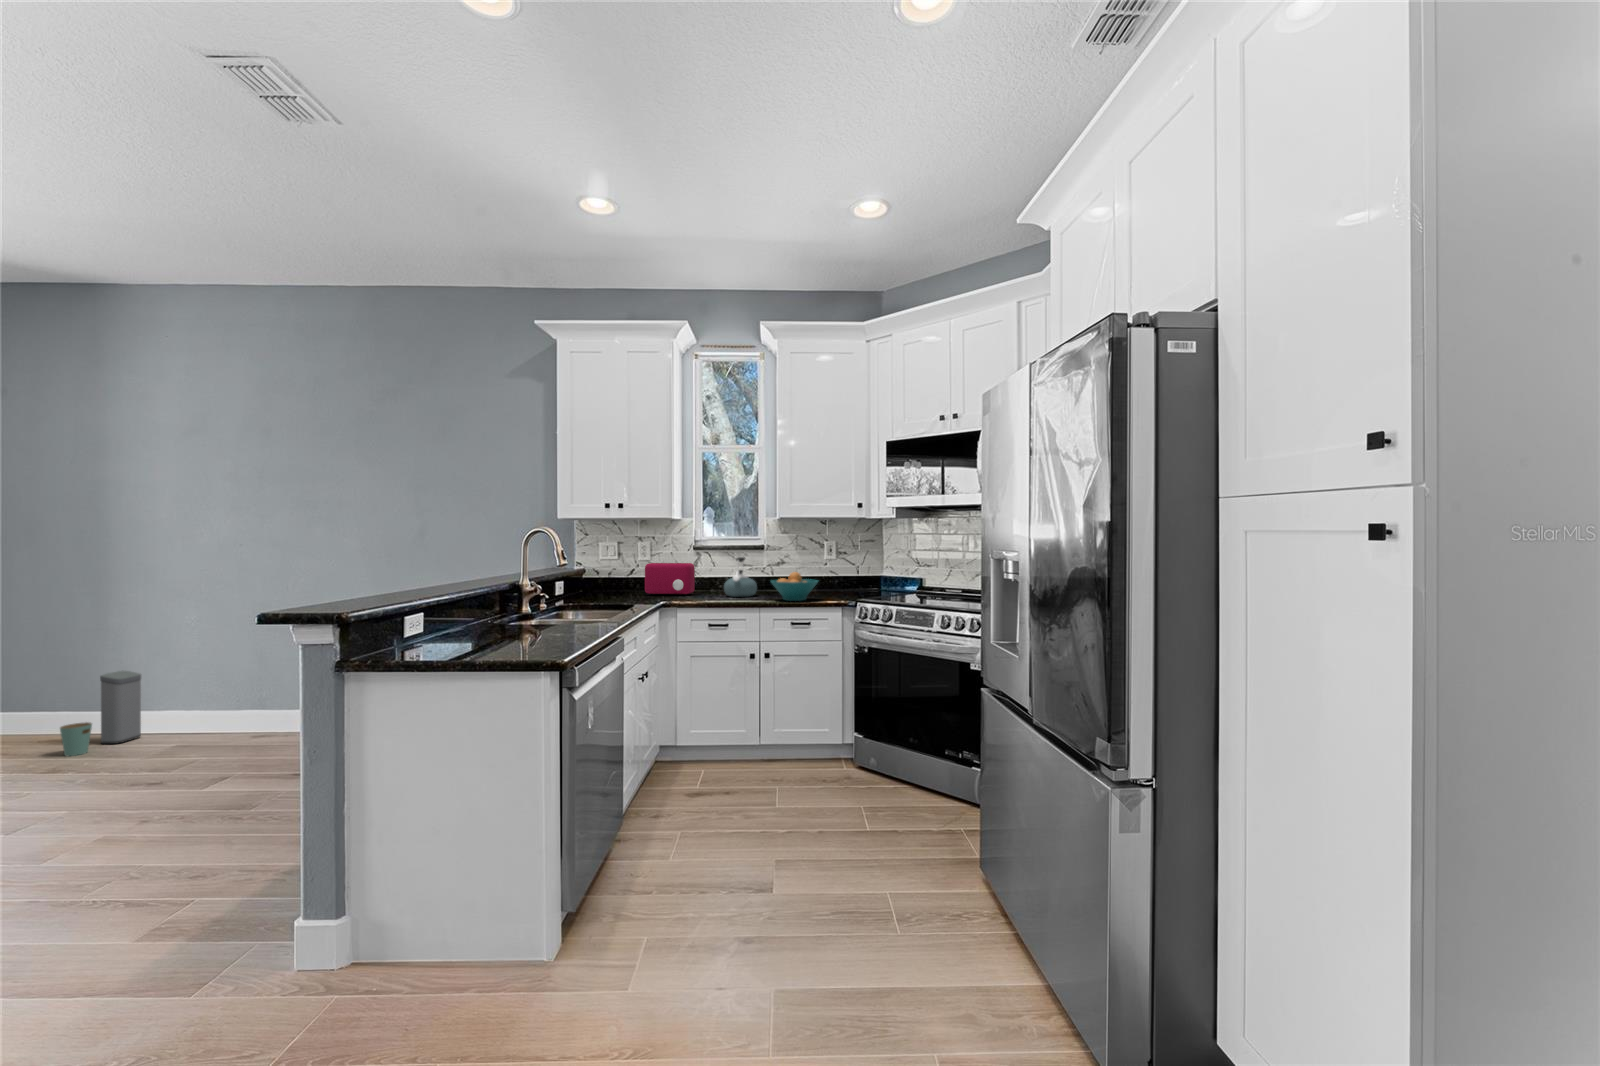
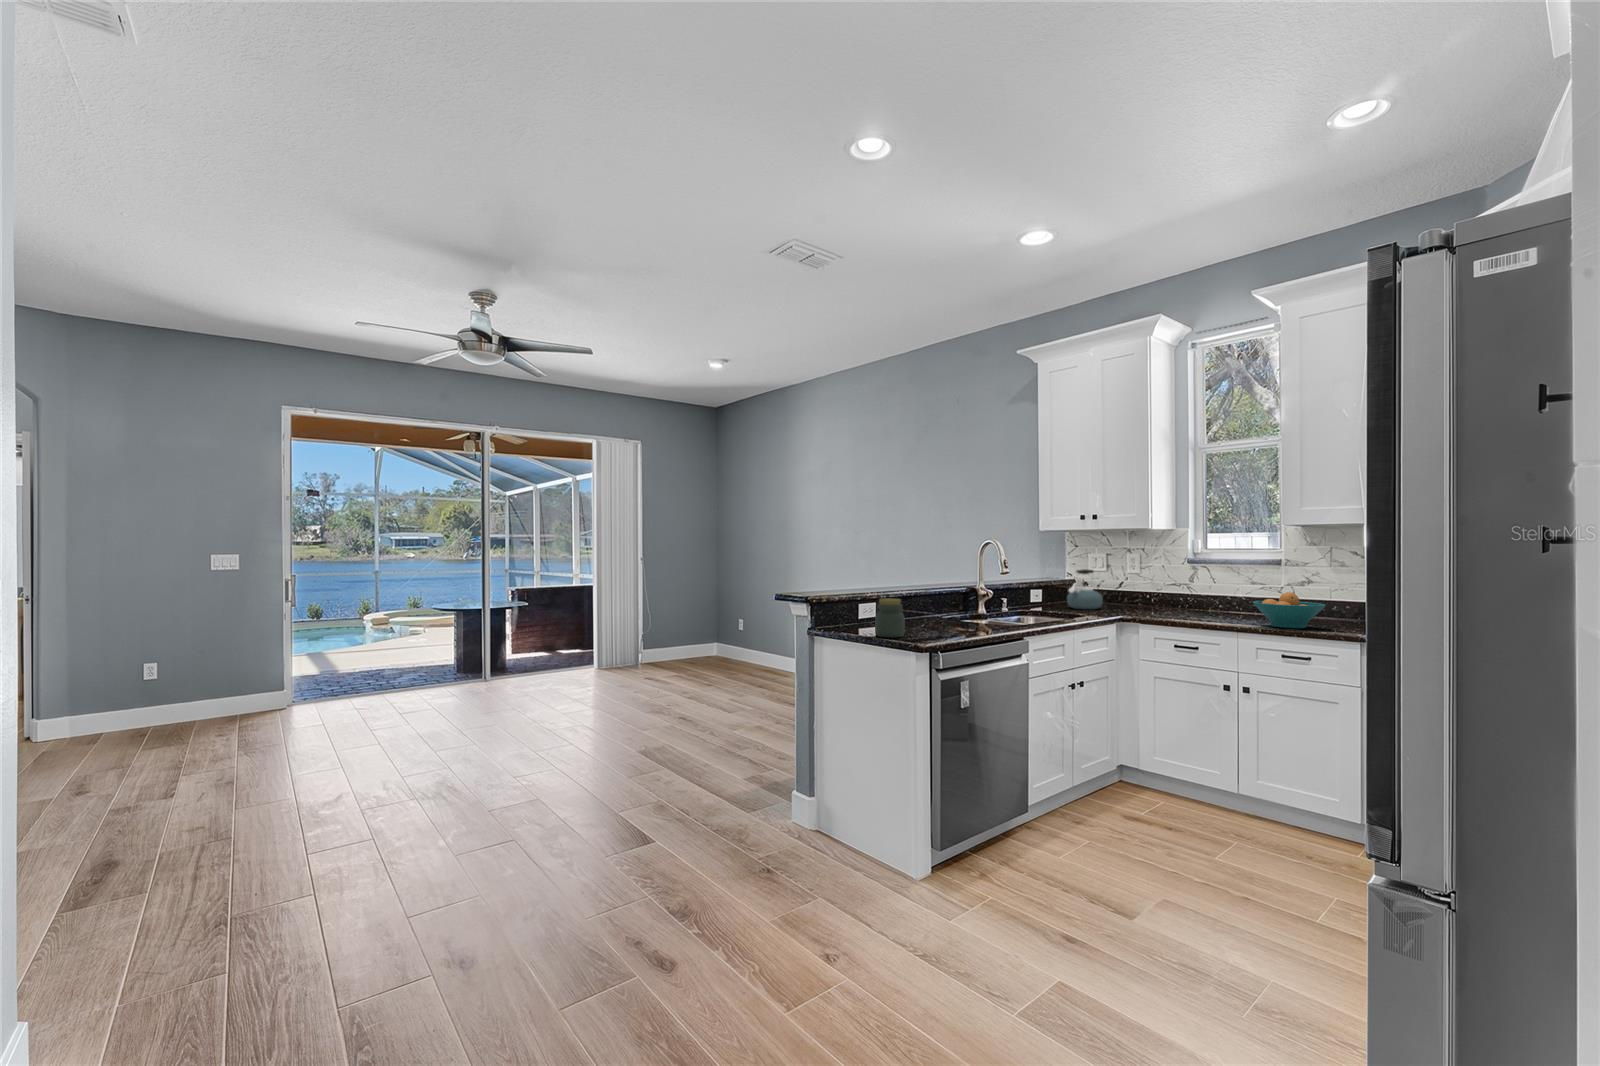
kettle: present [724,557,757,597] -> present [1067,569,1103,609]
toaster: present [645,563,695,596] -> none [1128,576,1187,612]
jar: none [502,600,540,646] -> present [875,599,905,637]
trash can: present [60,671,141,756] -> none [749,633,791,683]

